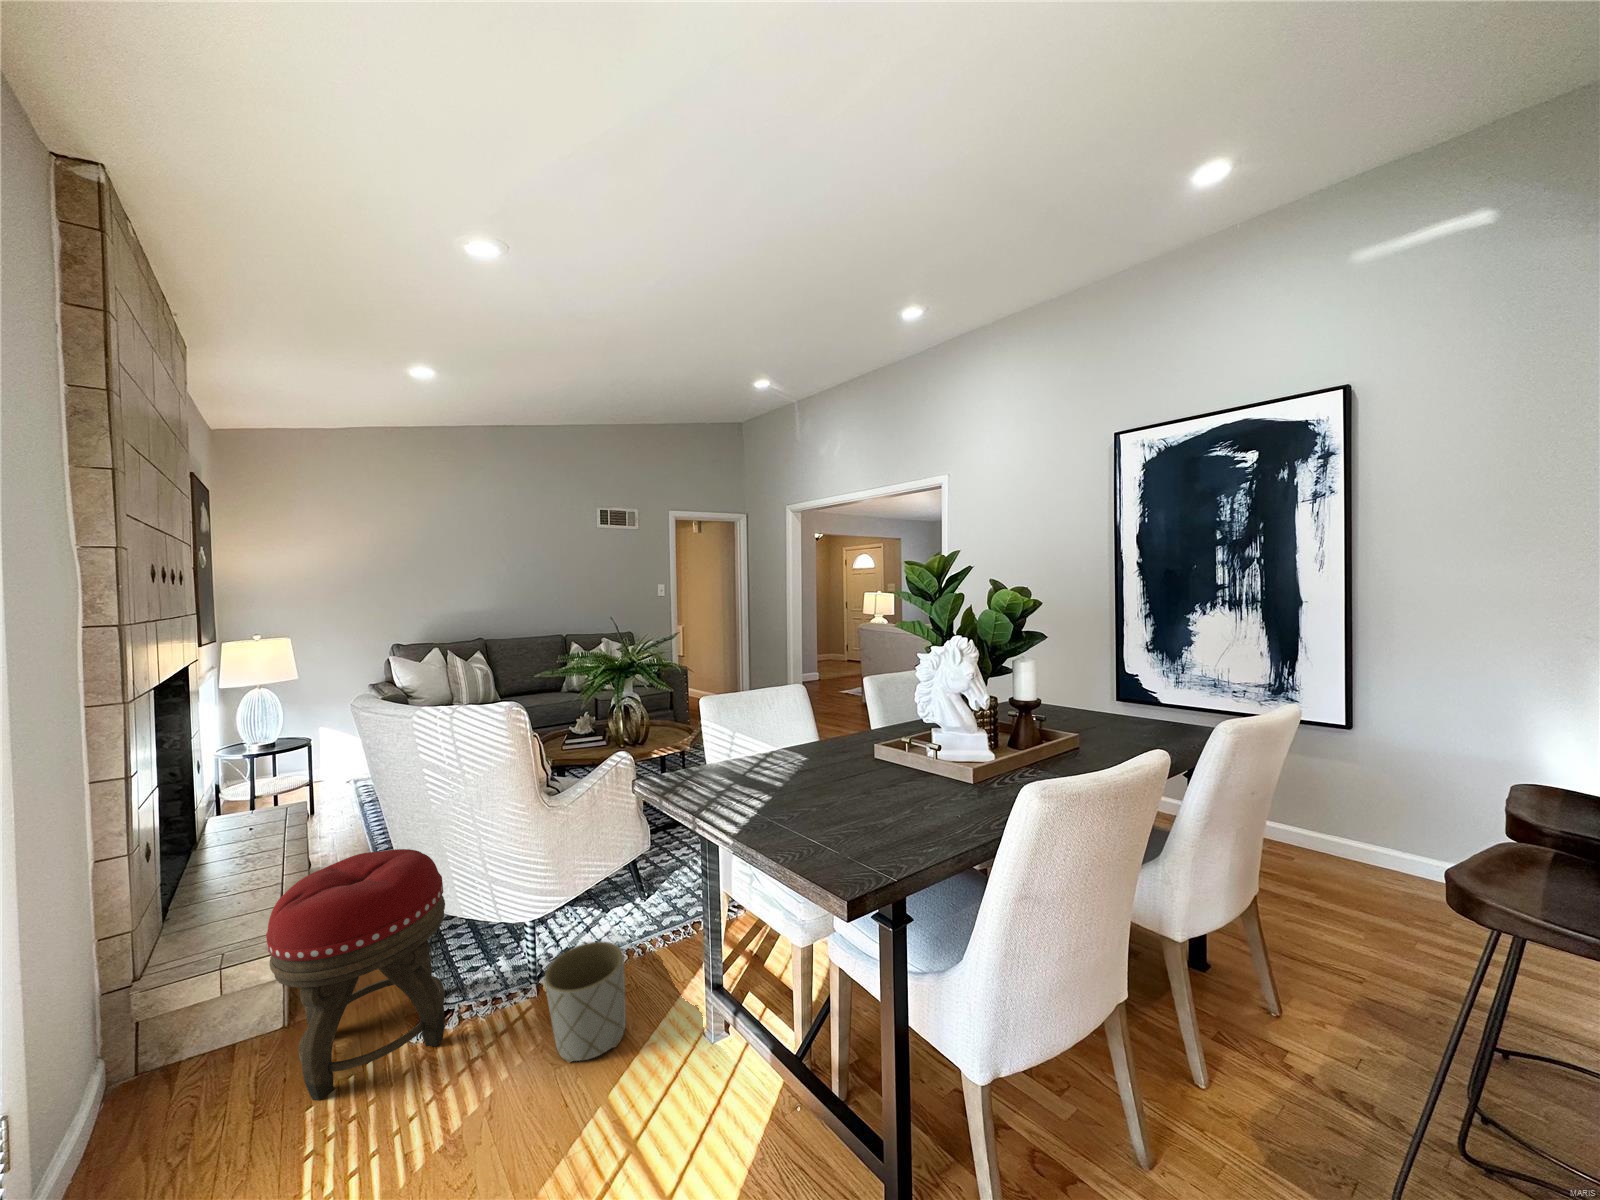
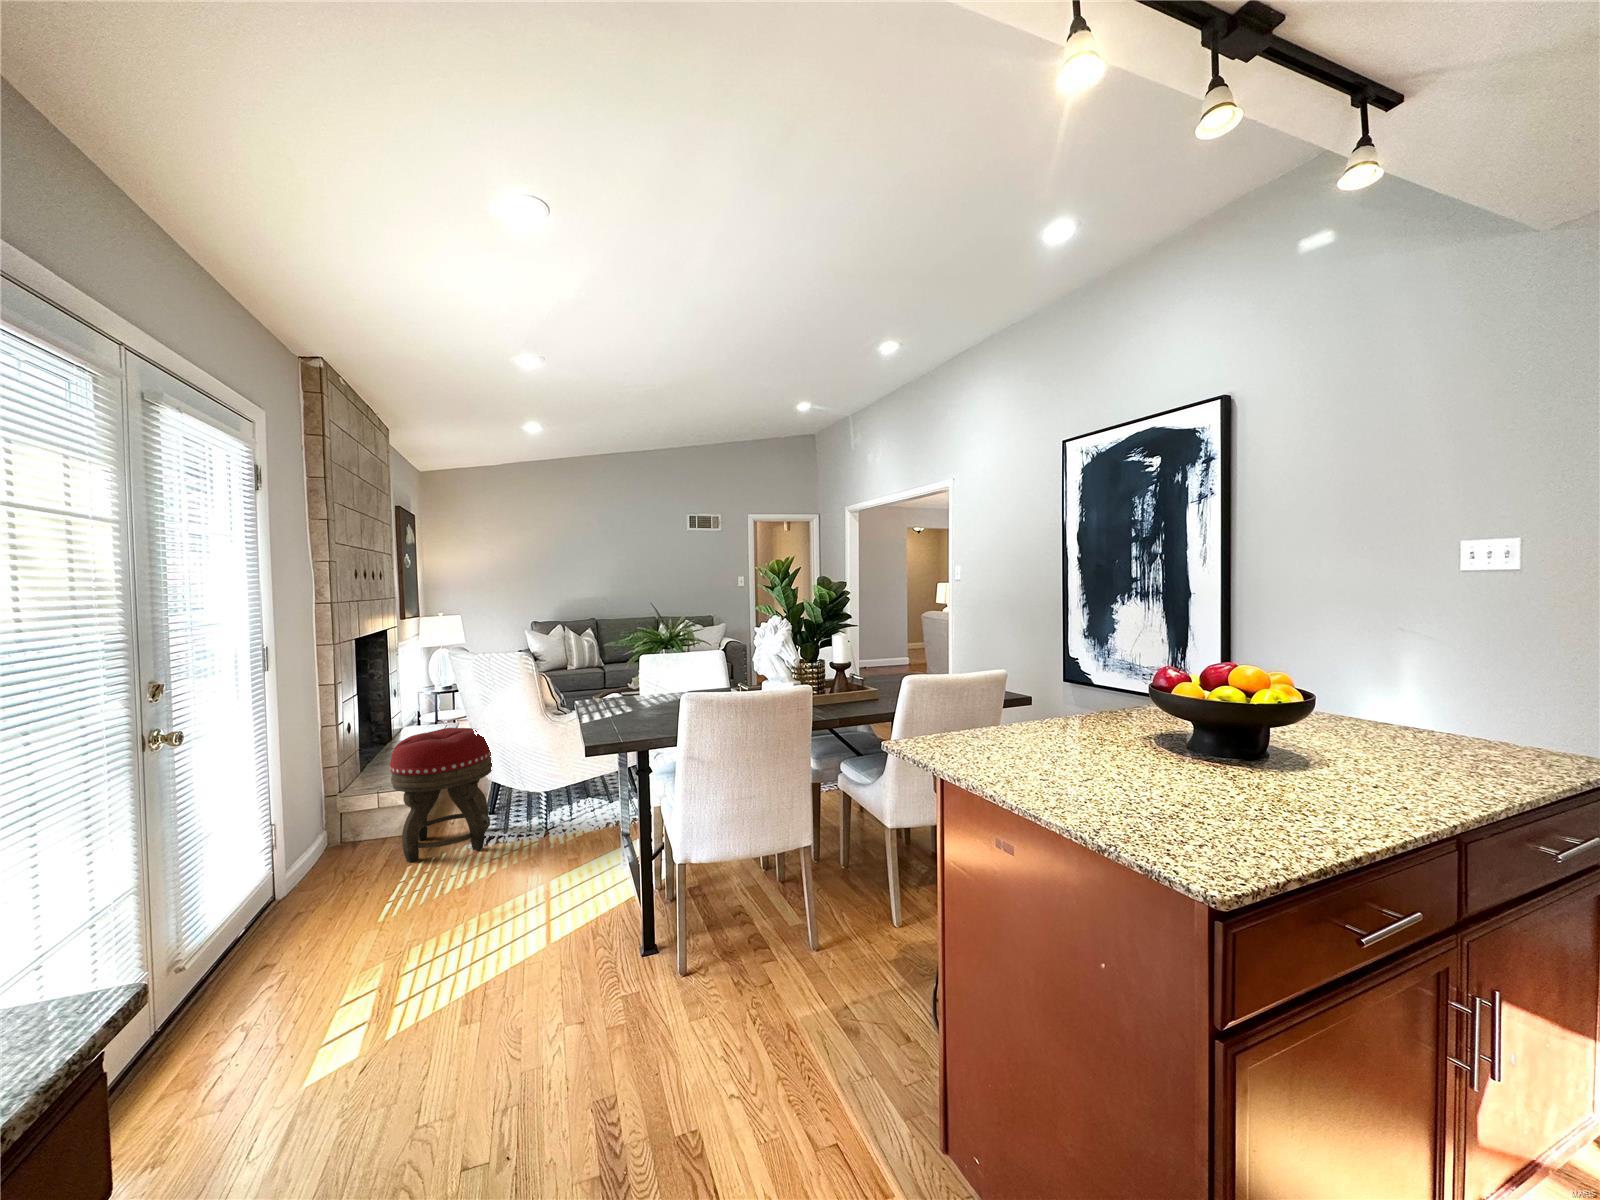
planter: present [544,942,626,1063] -> none [536,801,589,868]

